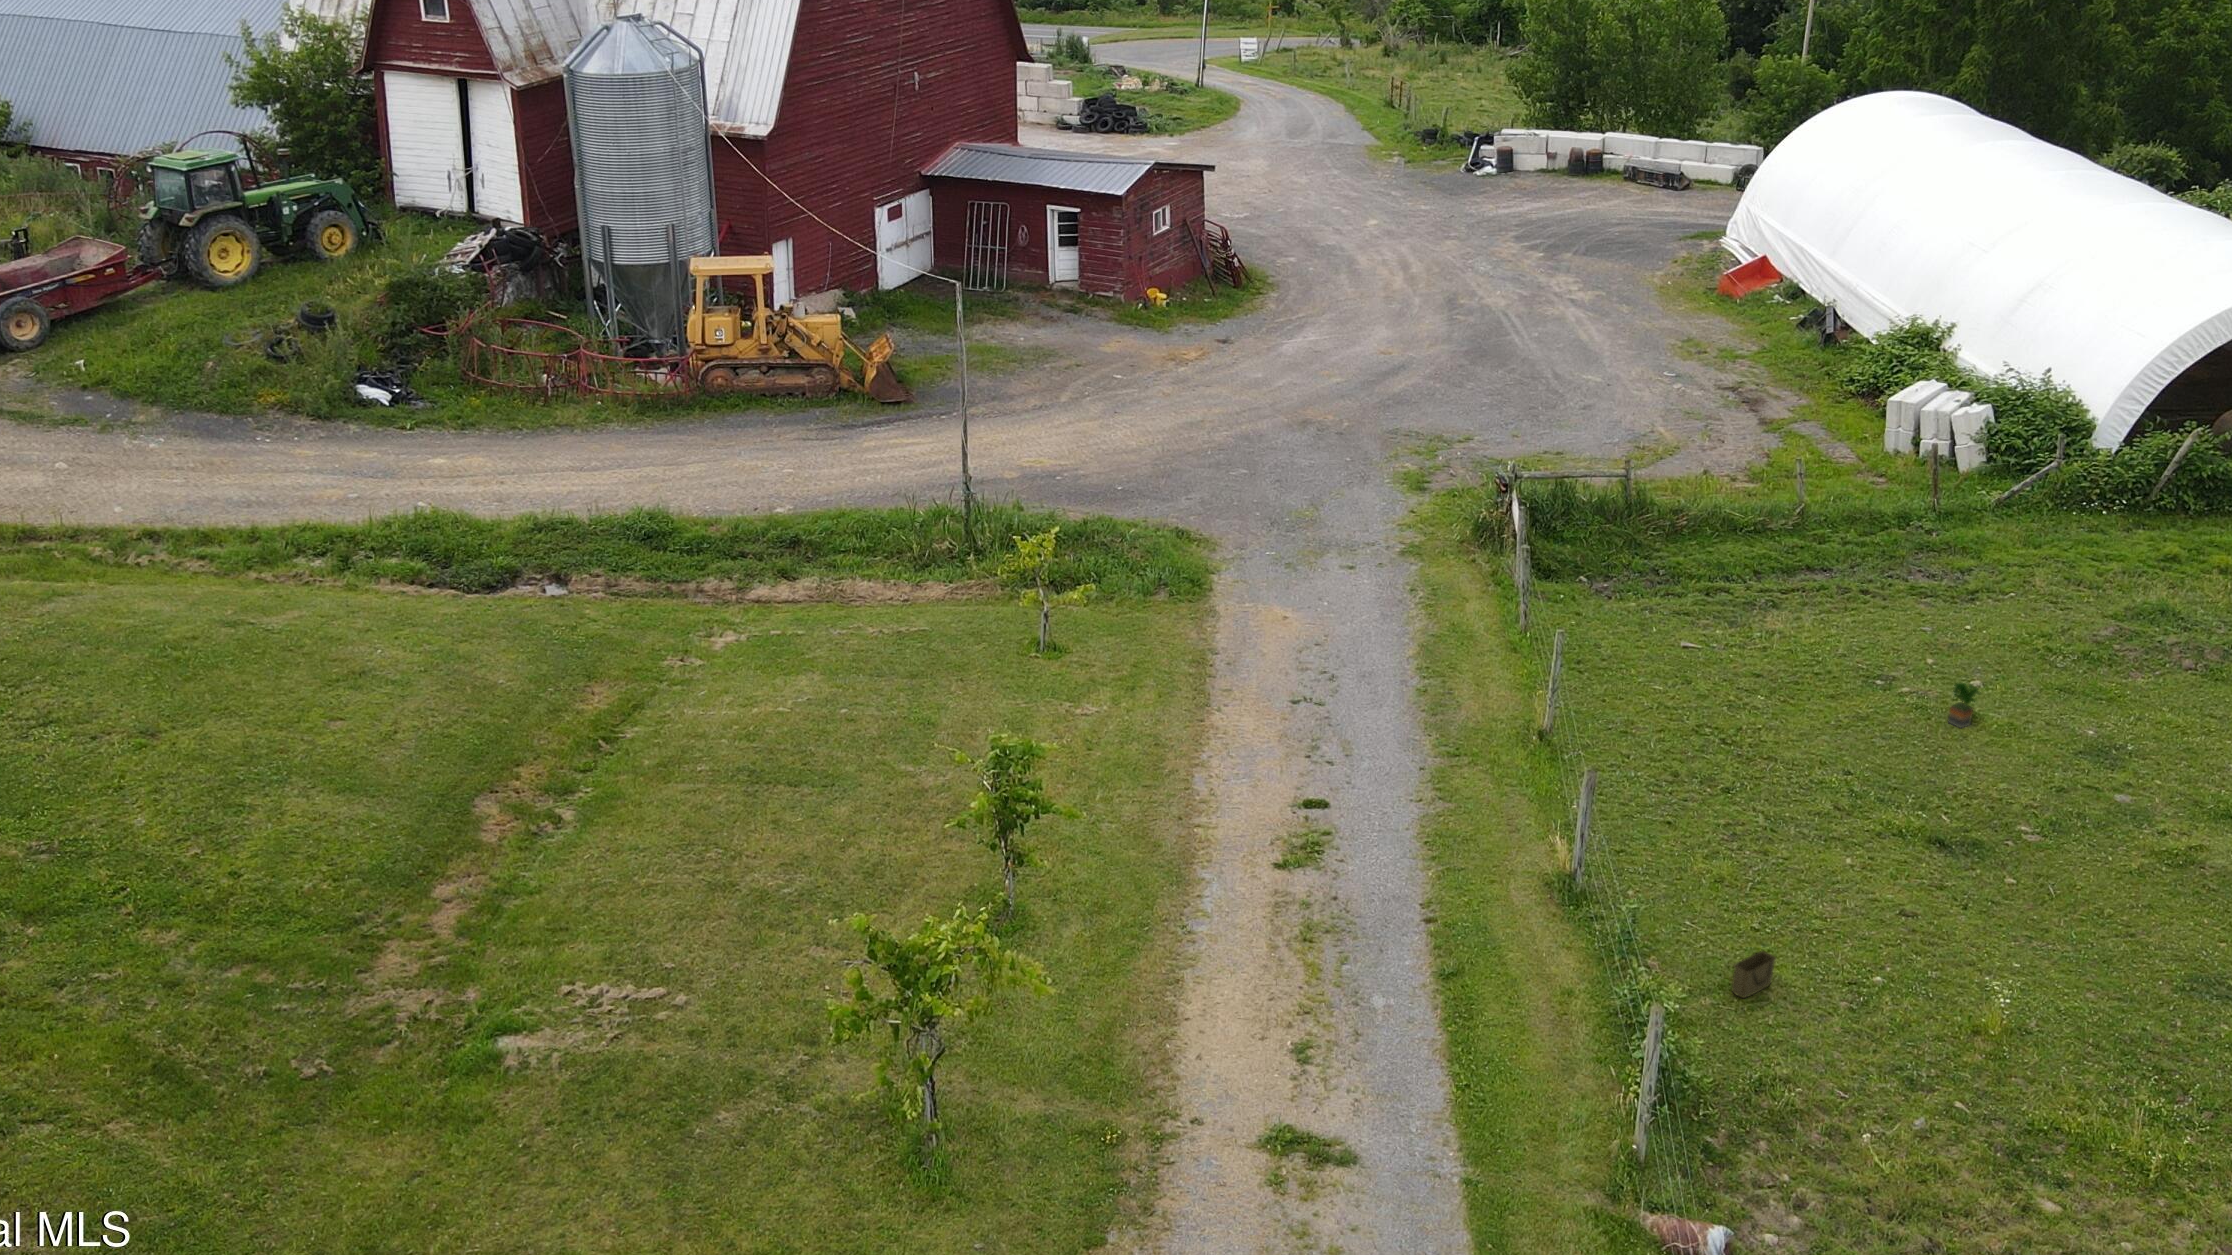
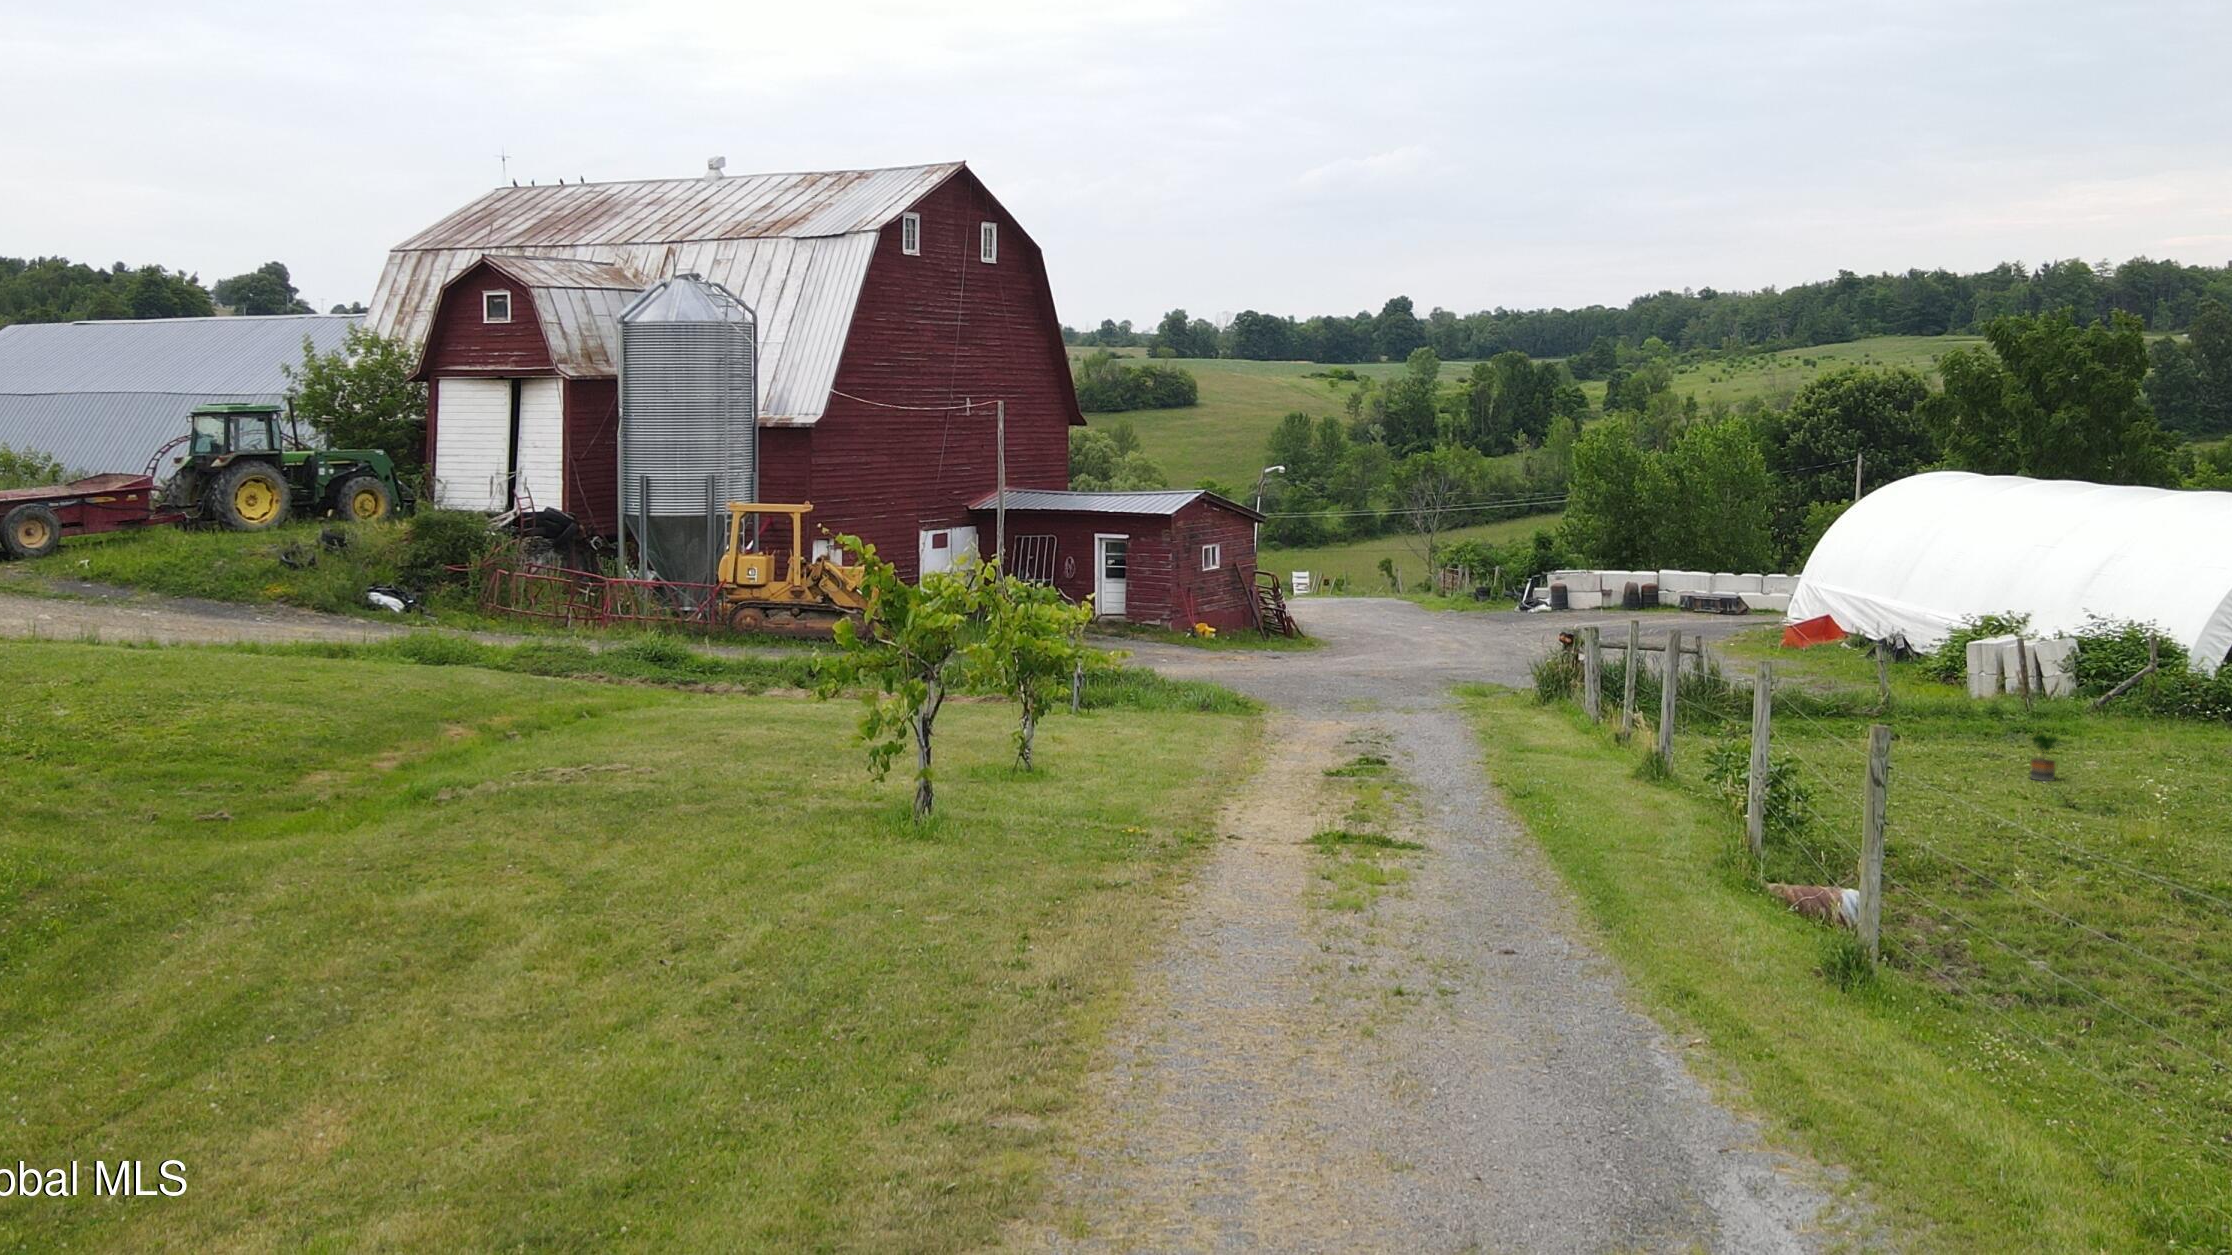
basket: present [1732,951,1776,998] -> none [1787,807,1834,845]

